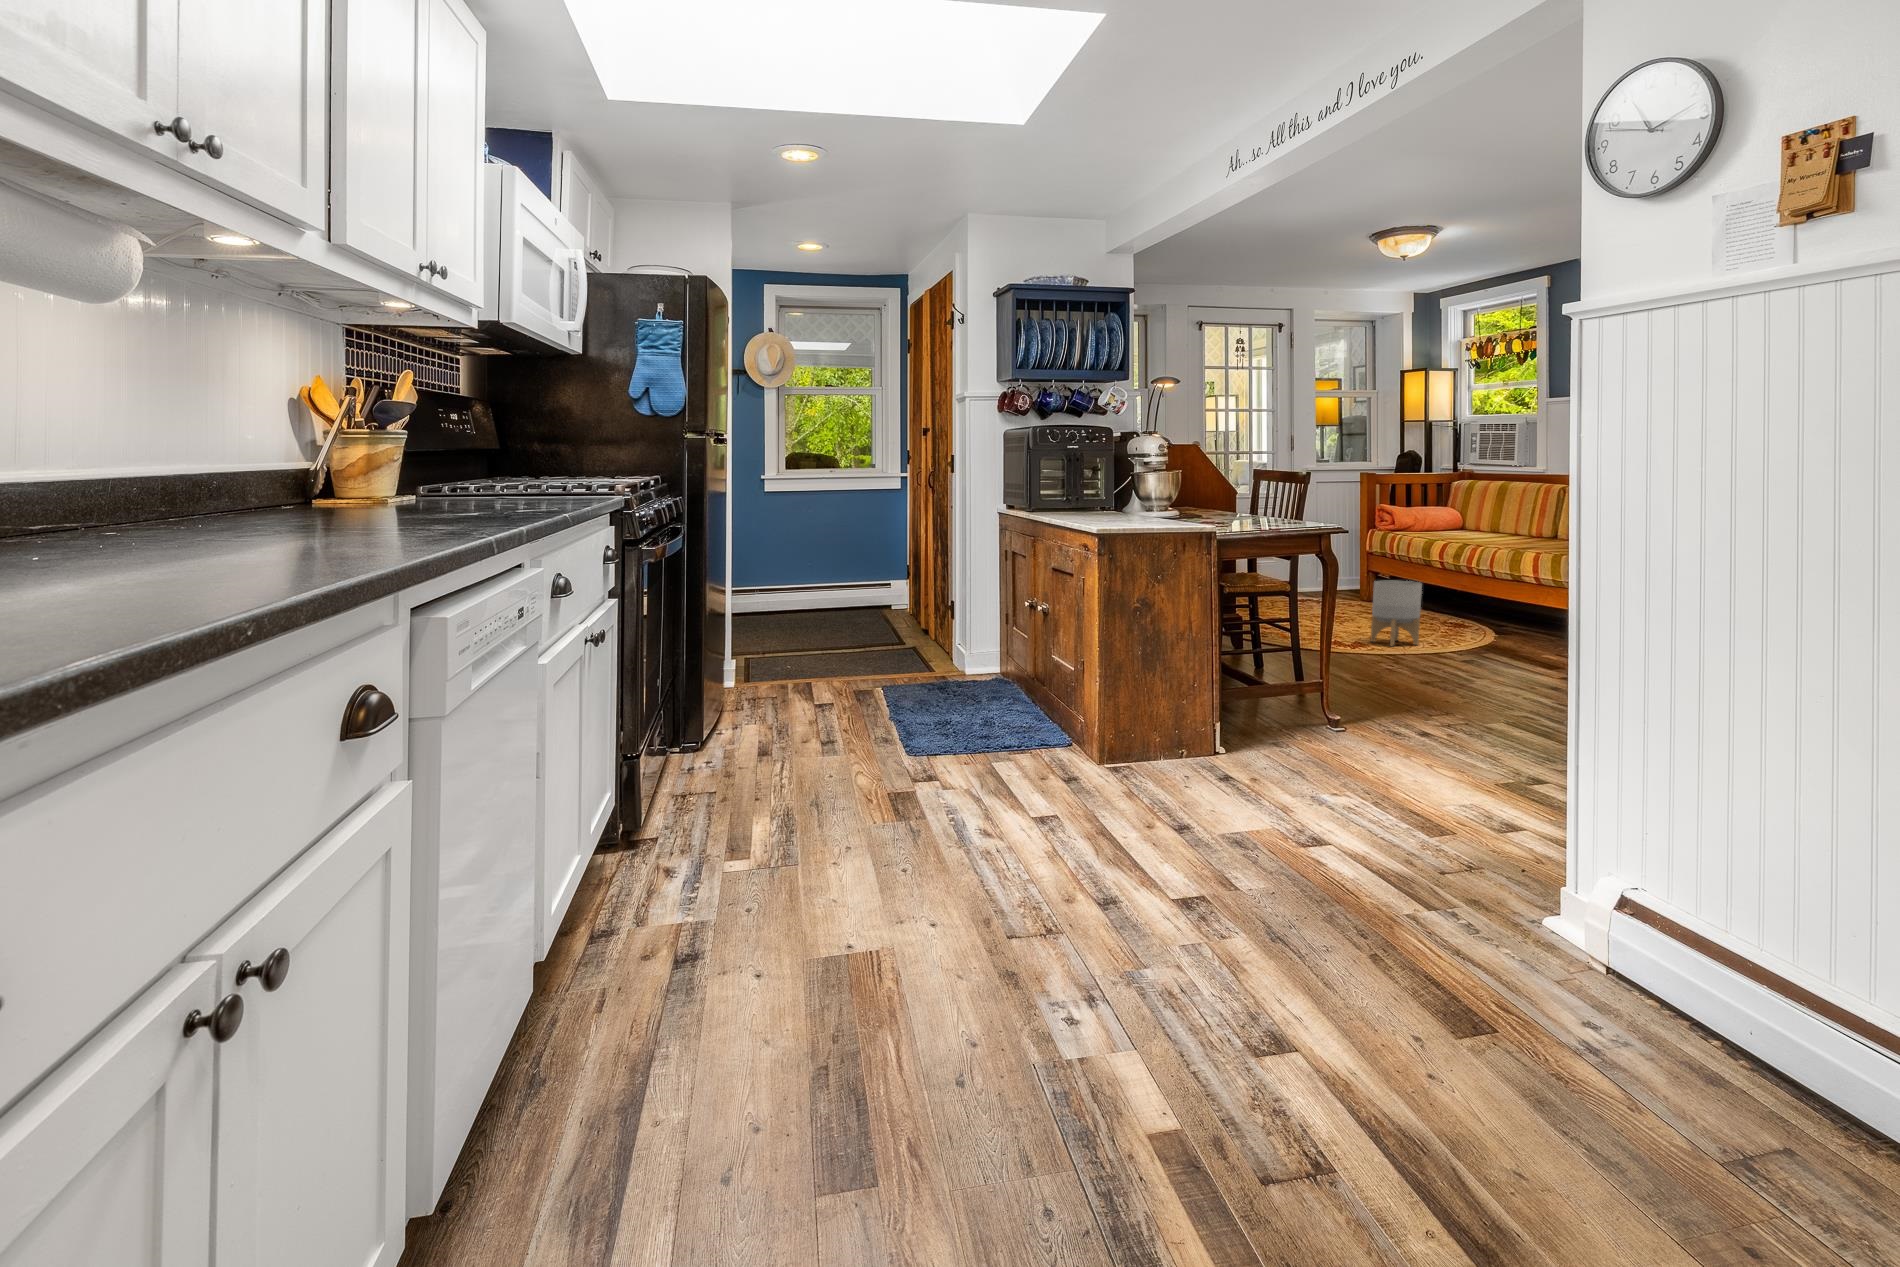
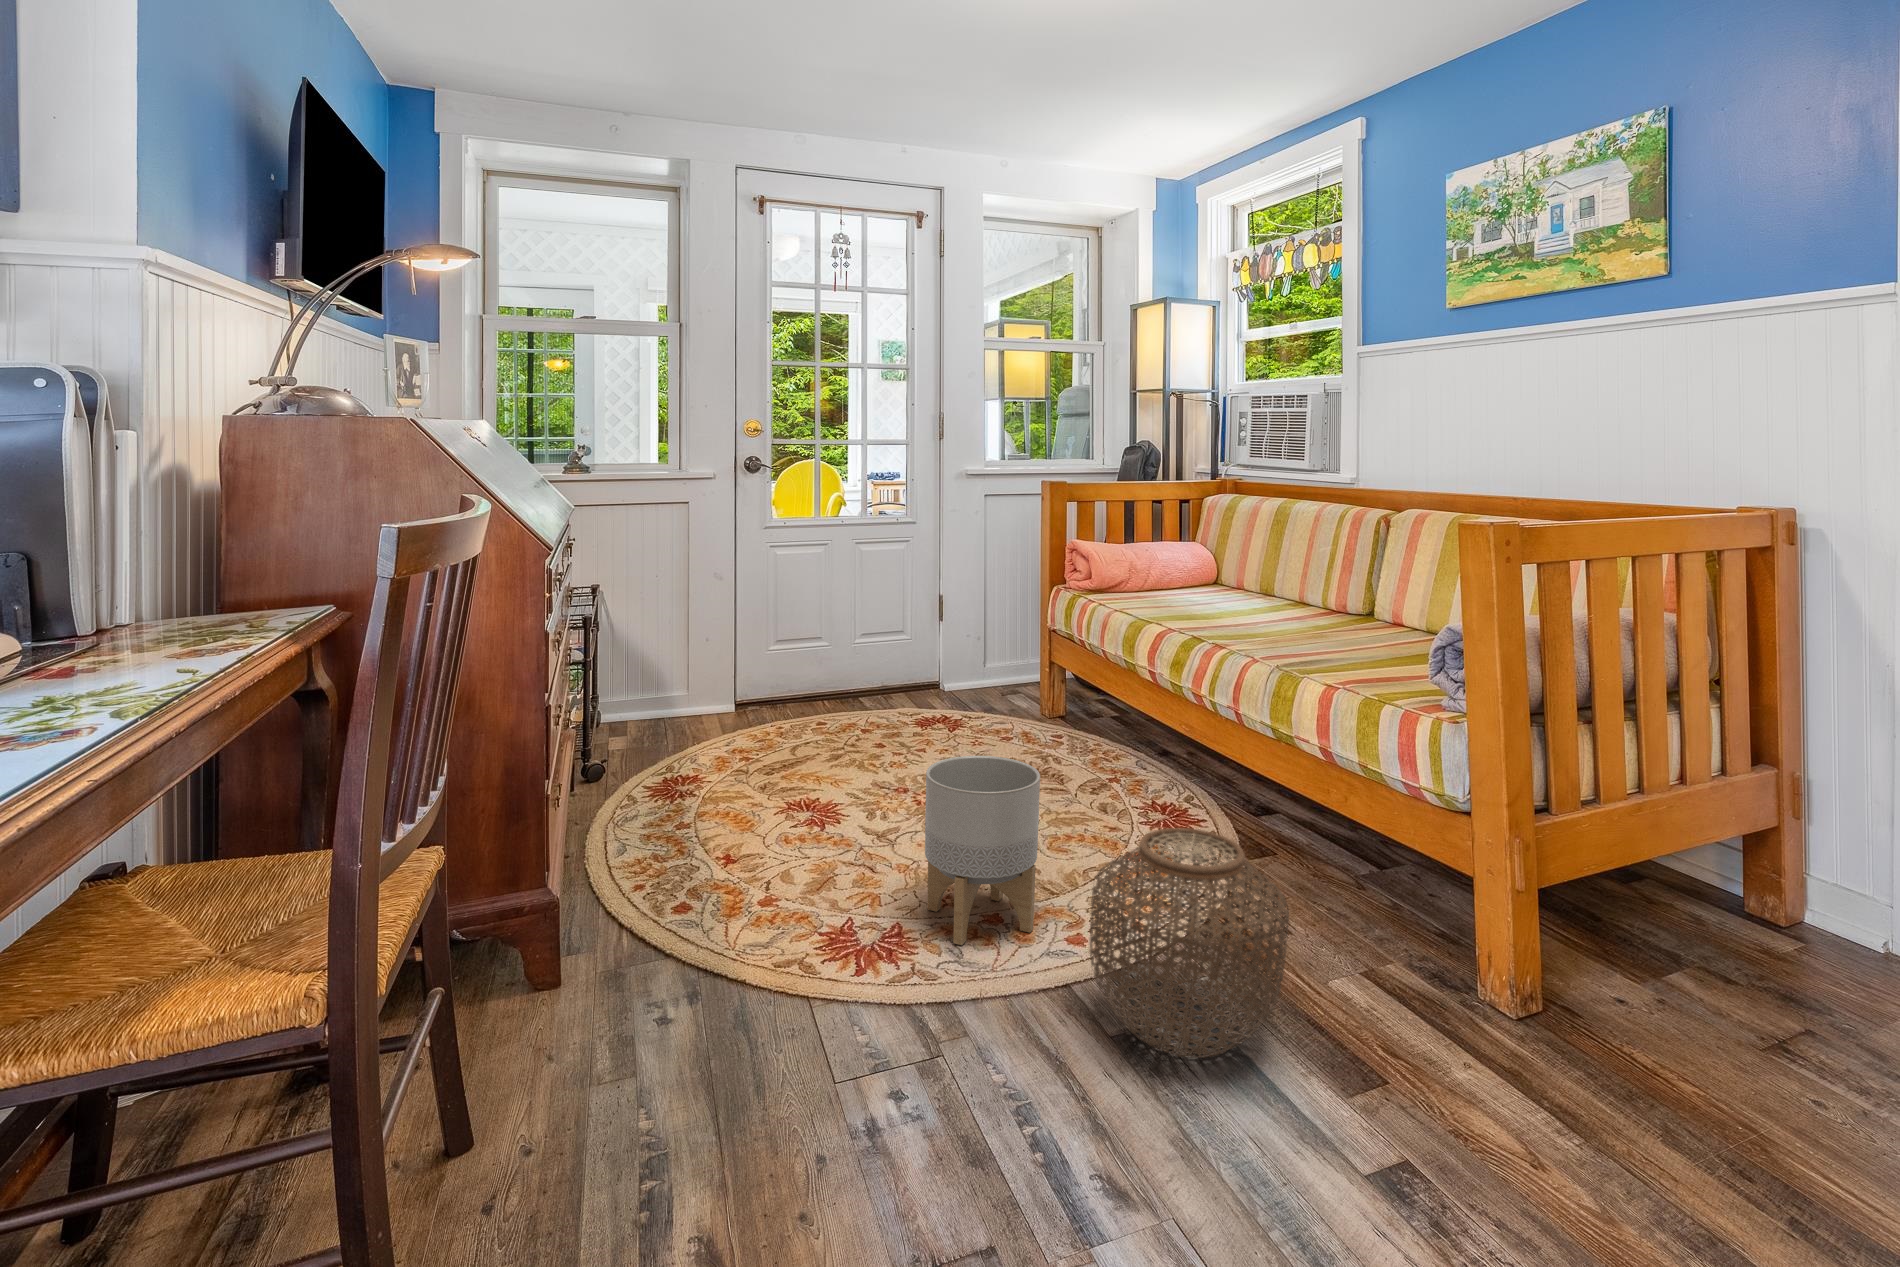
woven basket: none [1456,588,1529,658] -> present [1090,828,1289,1058]

